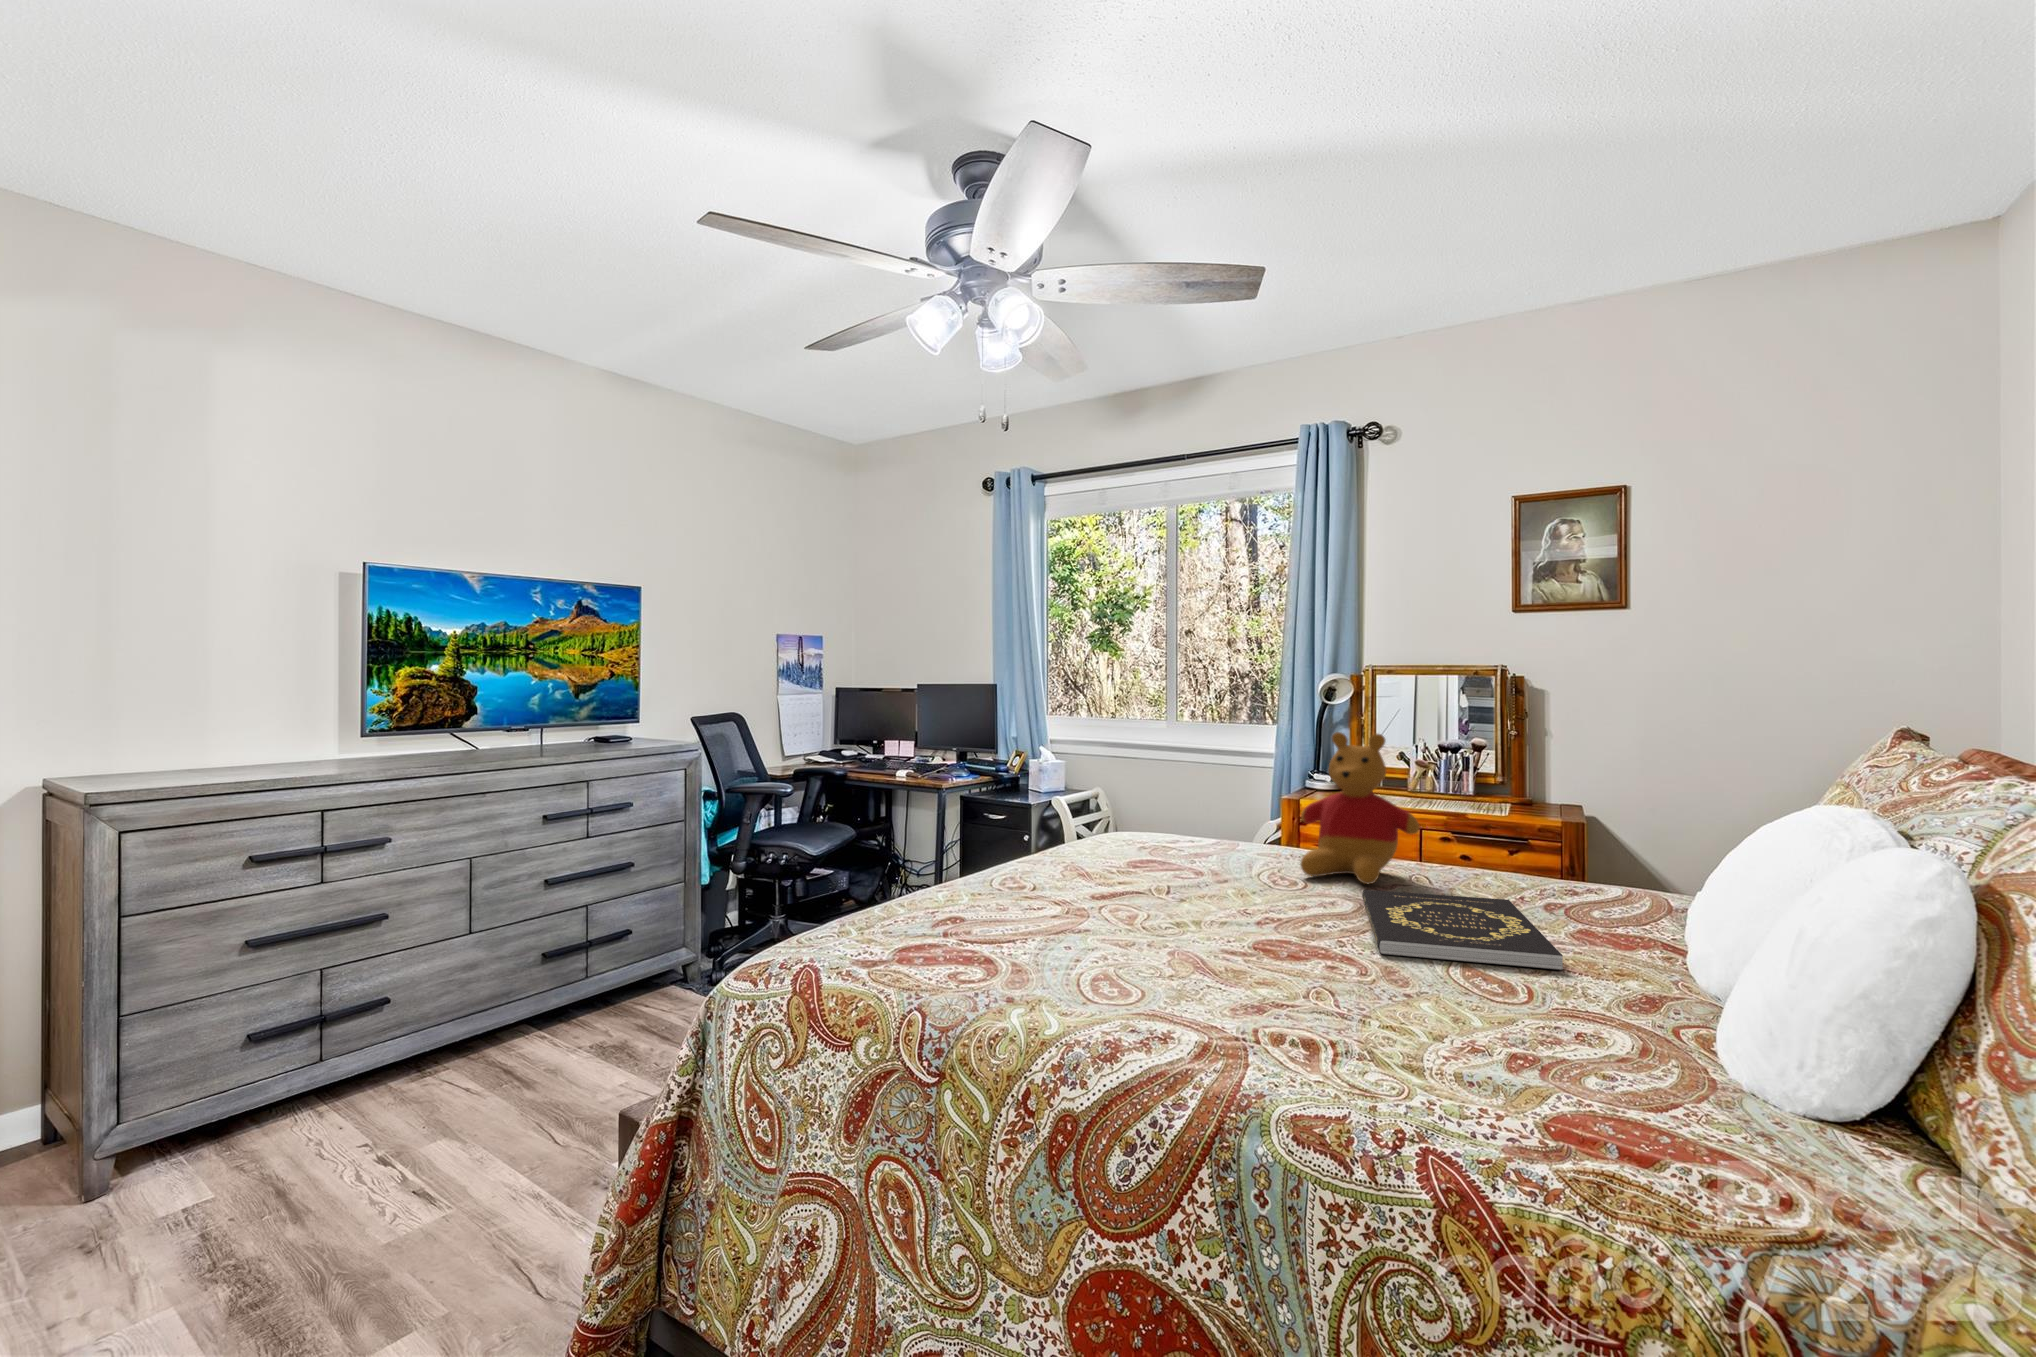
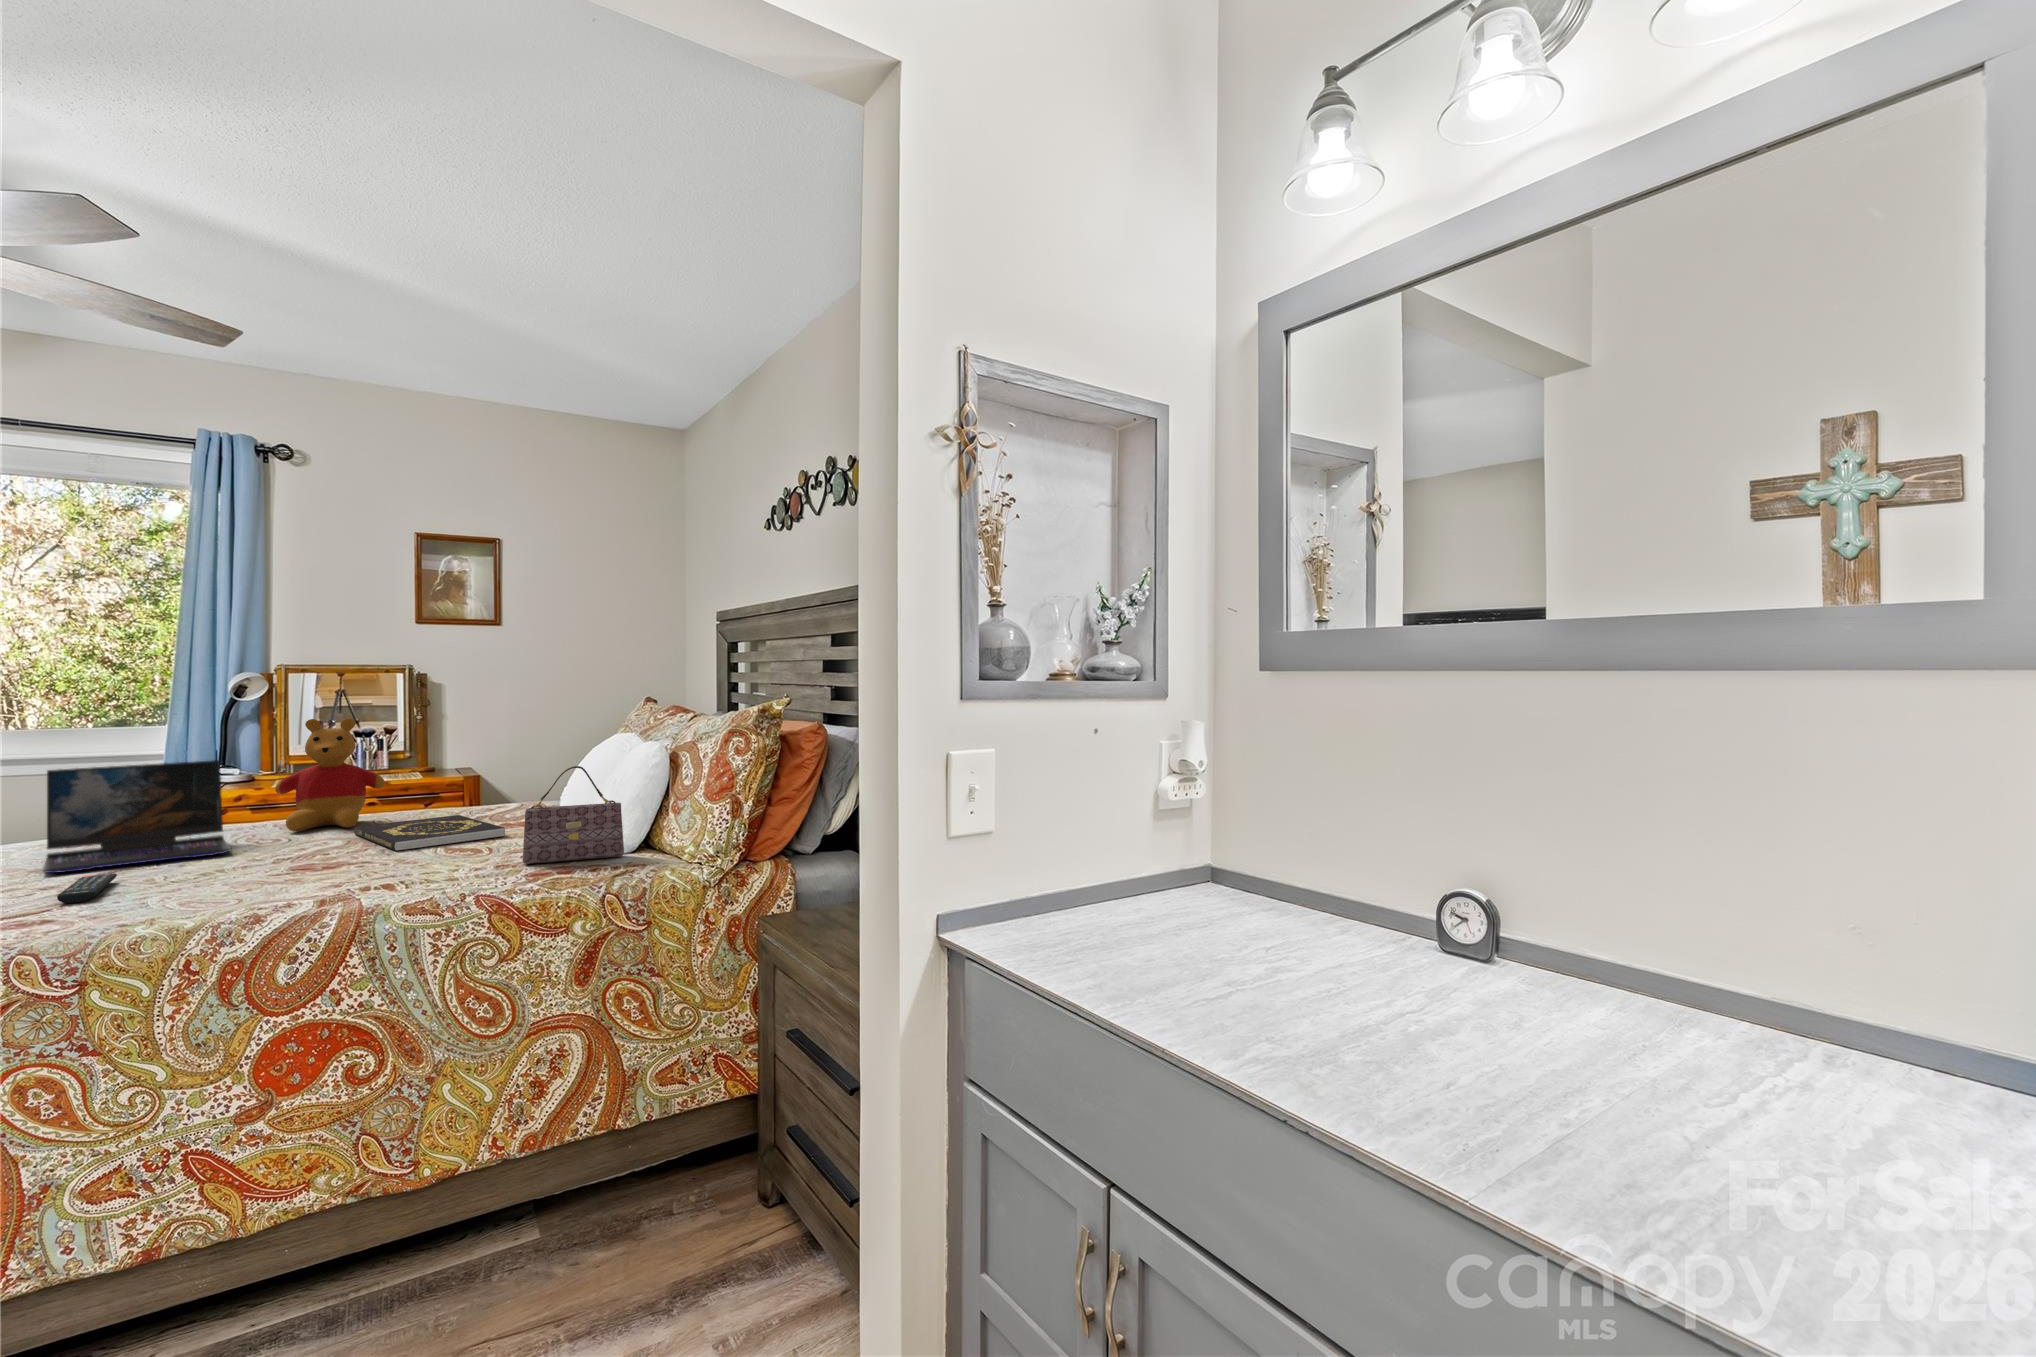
laptop: none [1066,770,1237,896] -> present [43,760,231,873]
handbag: none [1554,891,1822,1151] -> present [523,766,624,864]
remote control: none [1013,901,1093,940] -> present [57,874,117,903]

